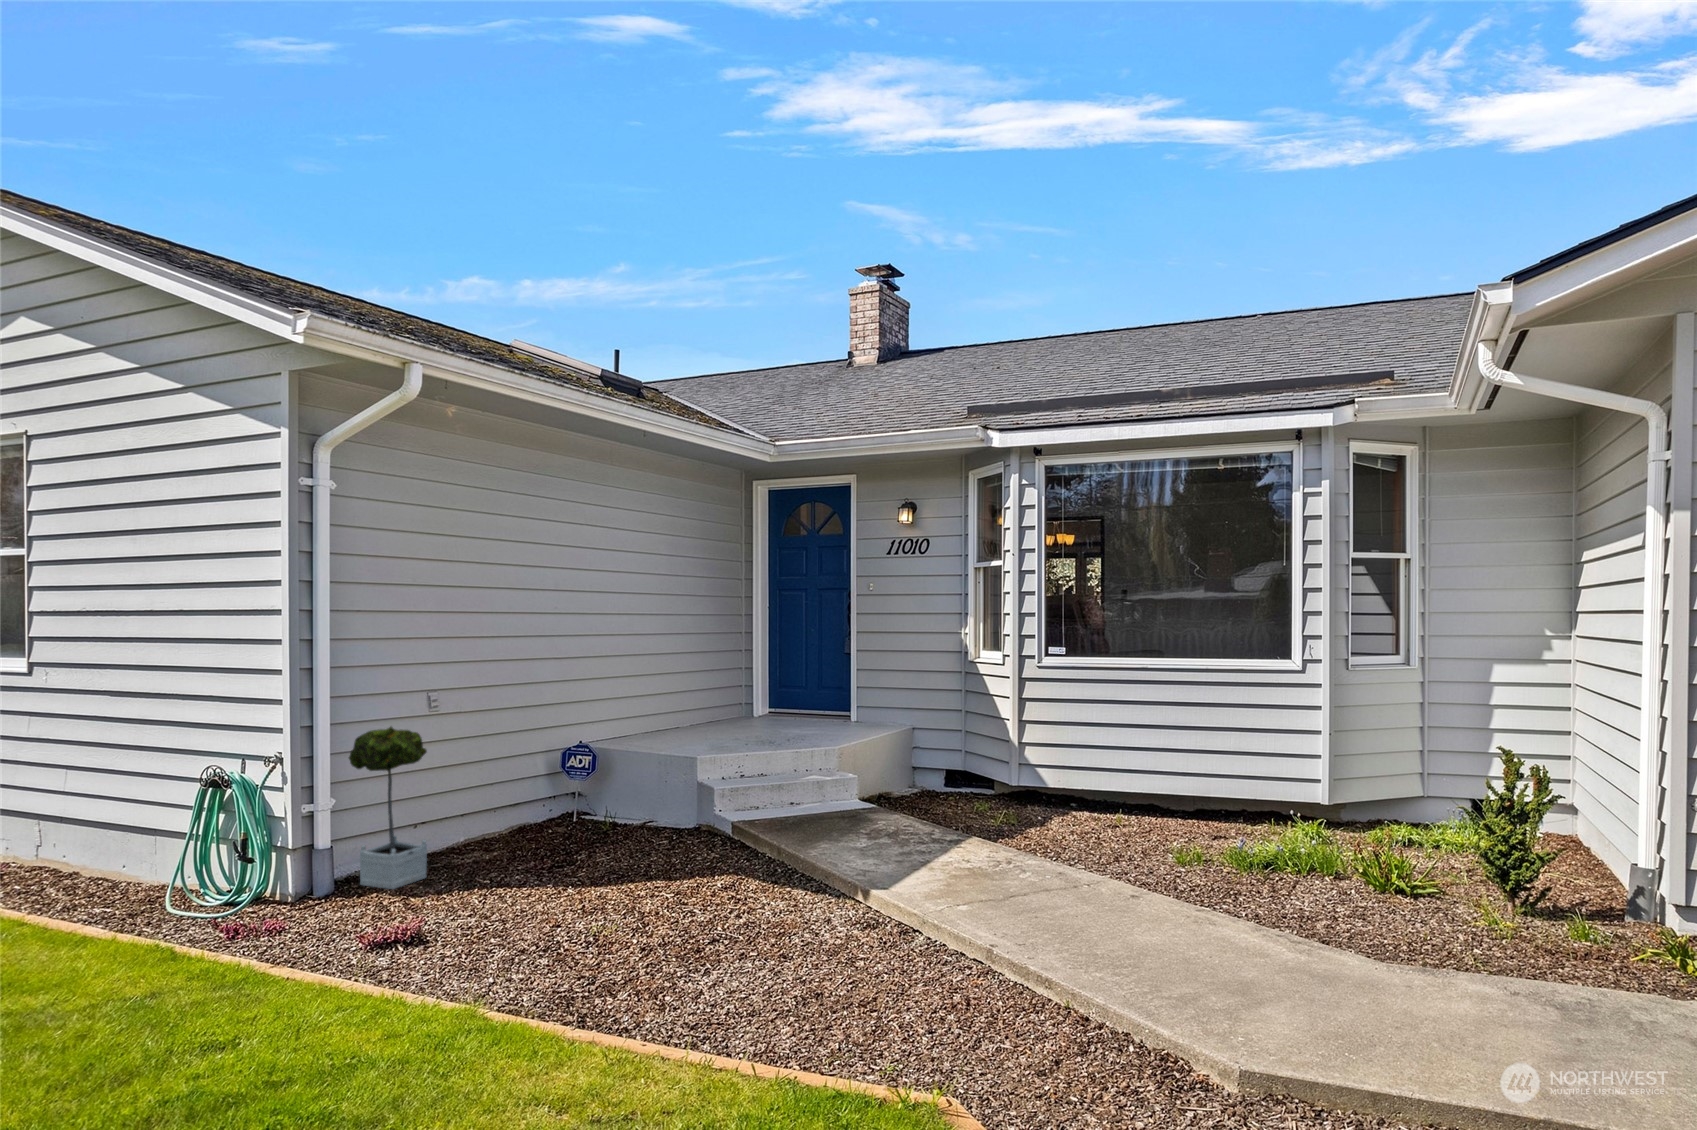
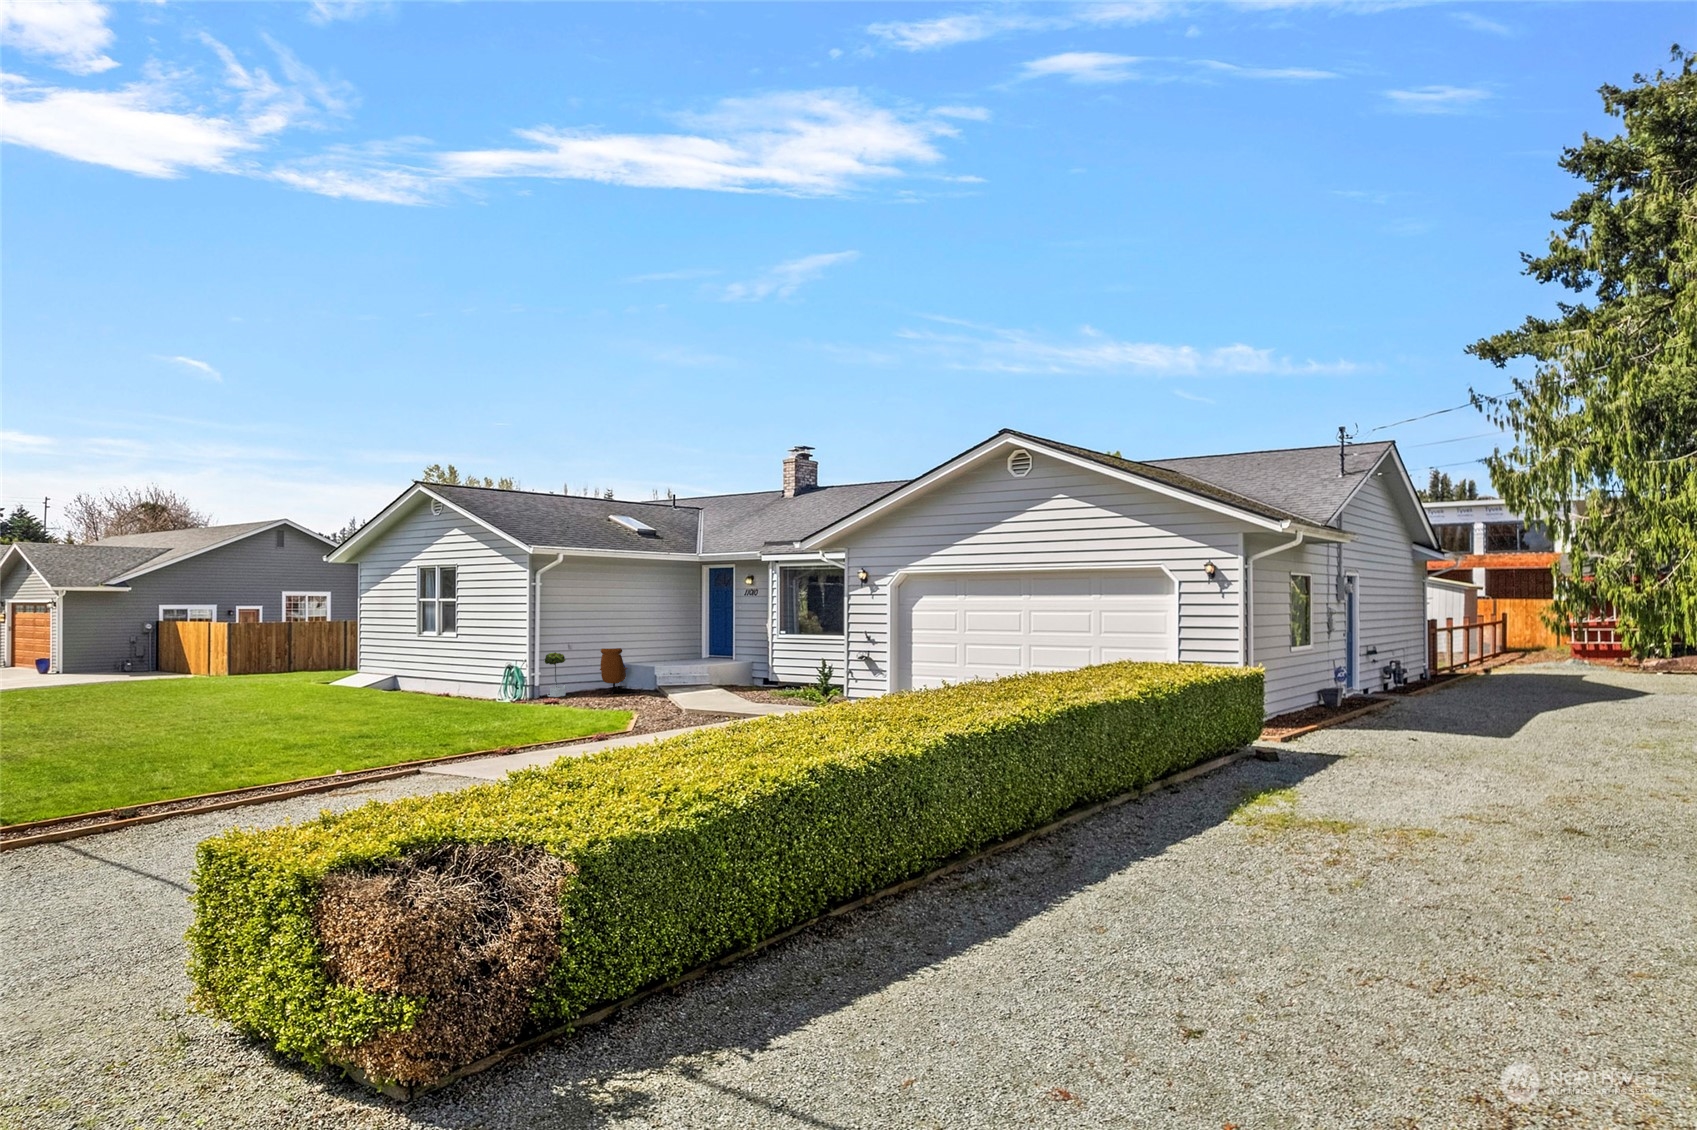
lounge chair: none [535,706,632,863] -> present [600,648,629,695]

